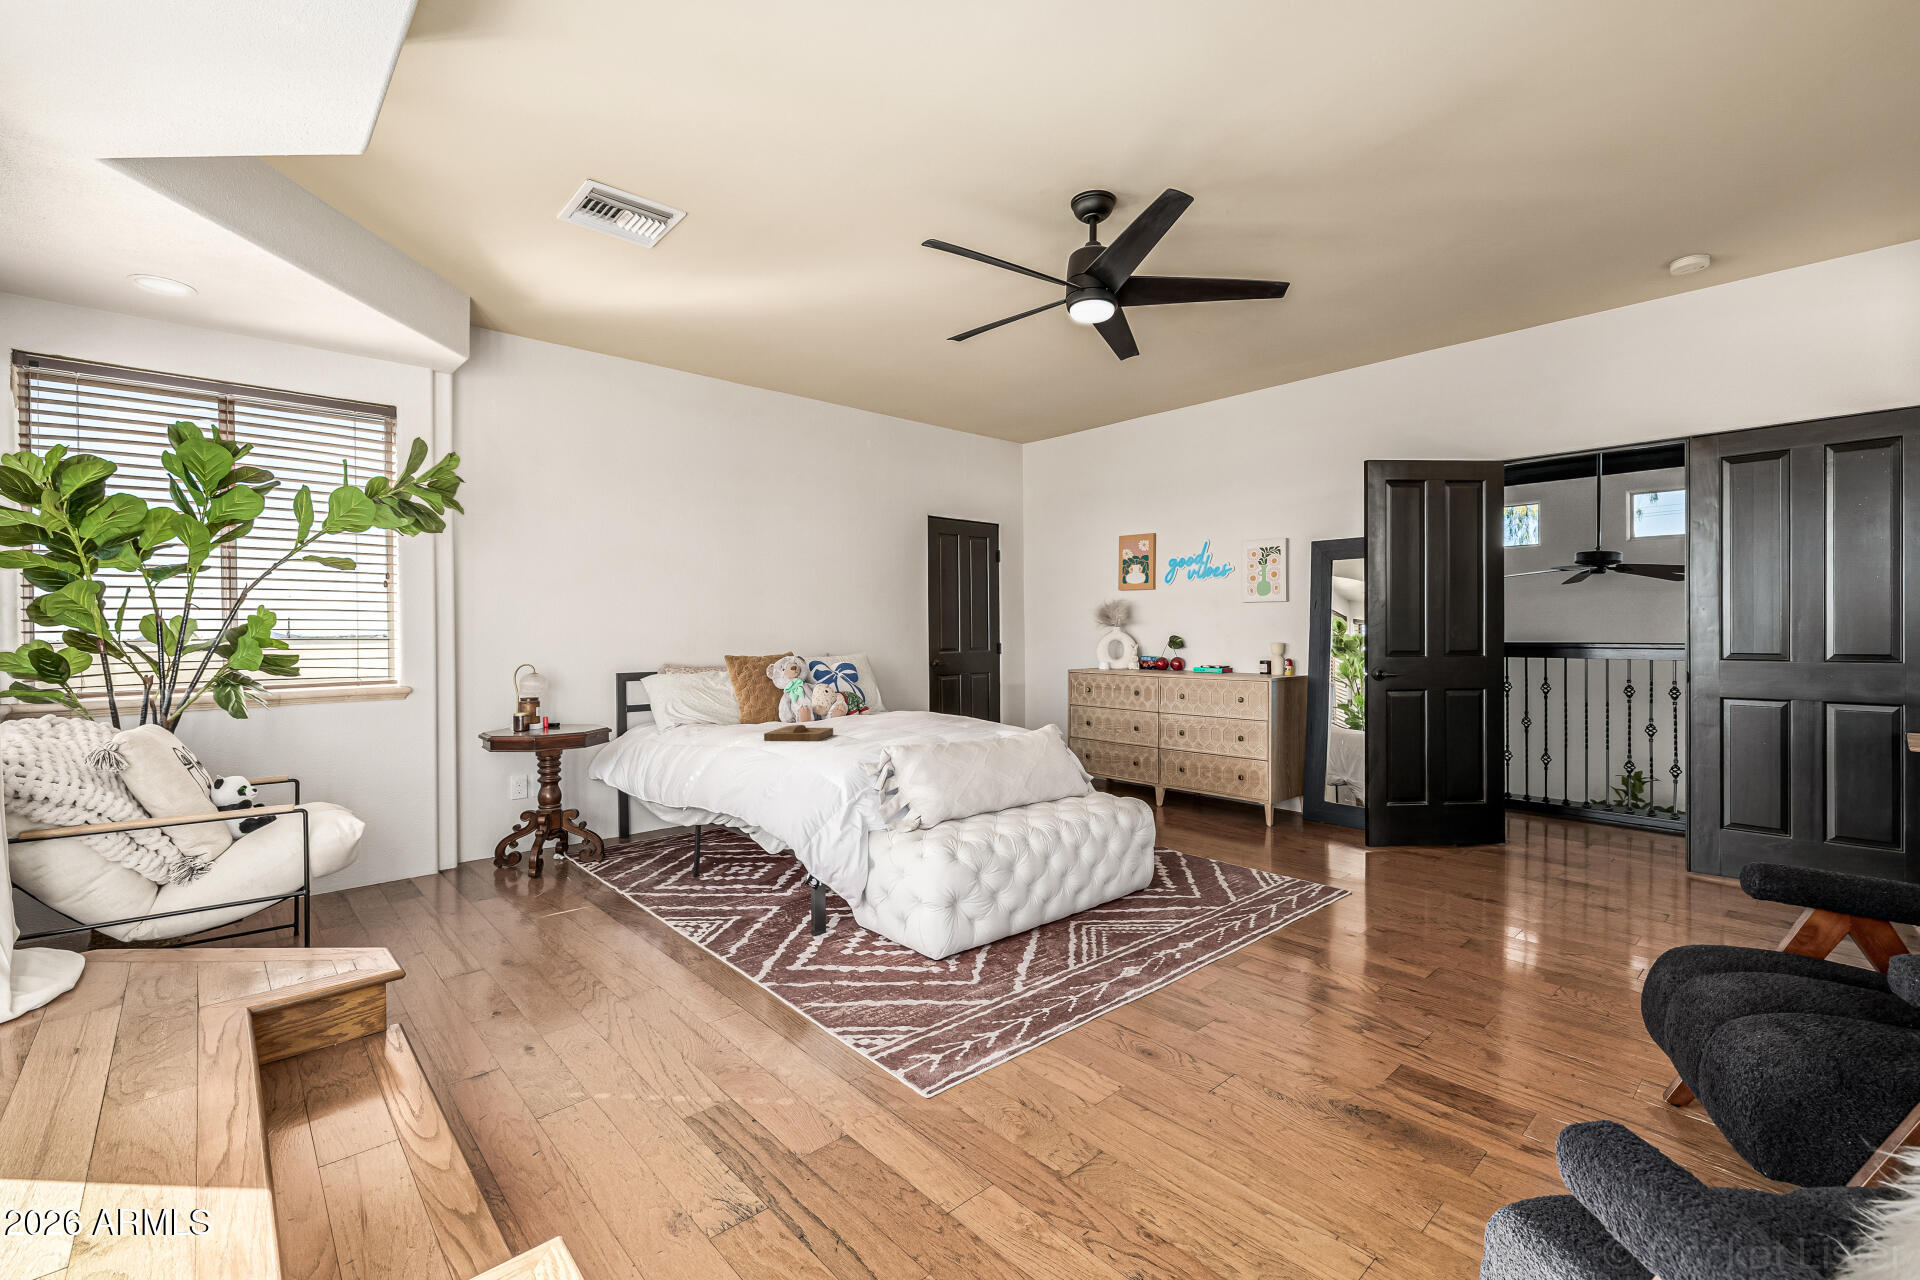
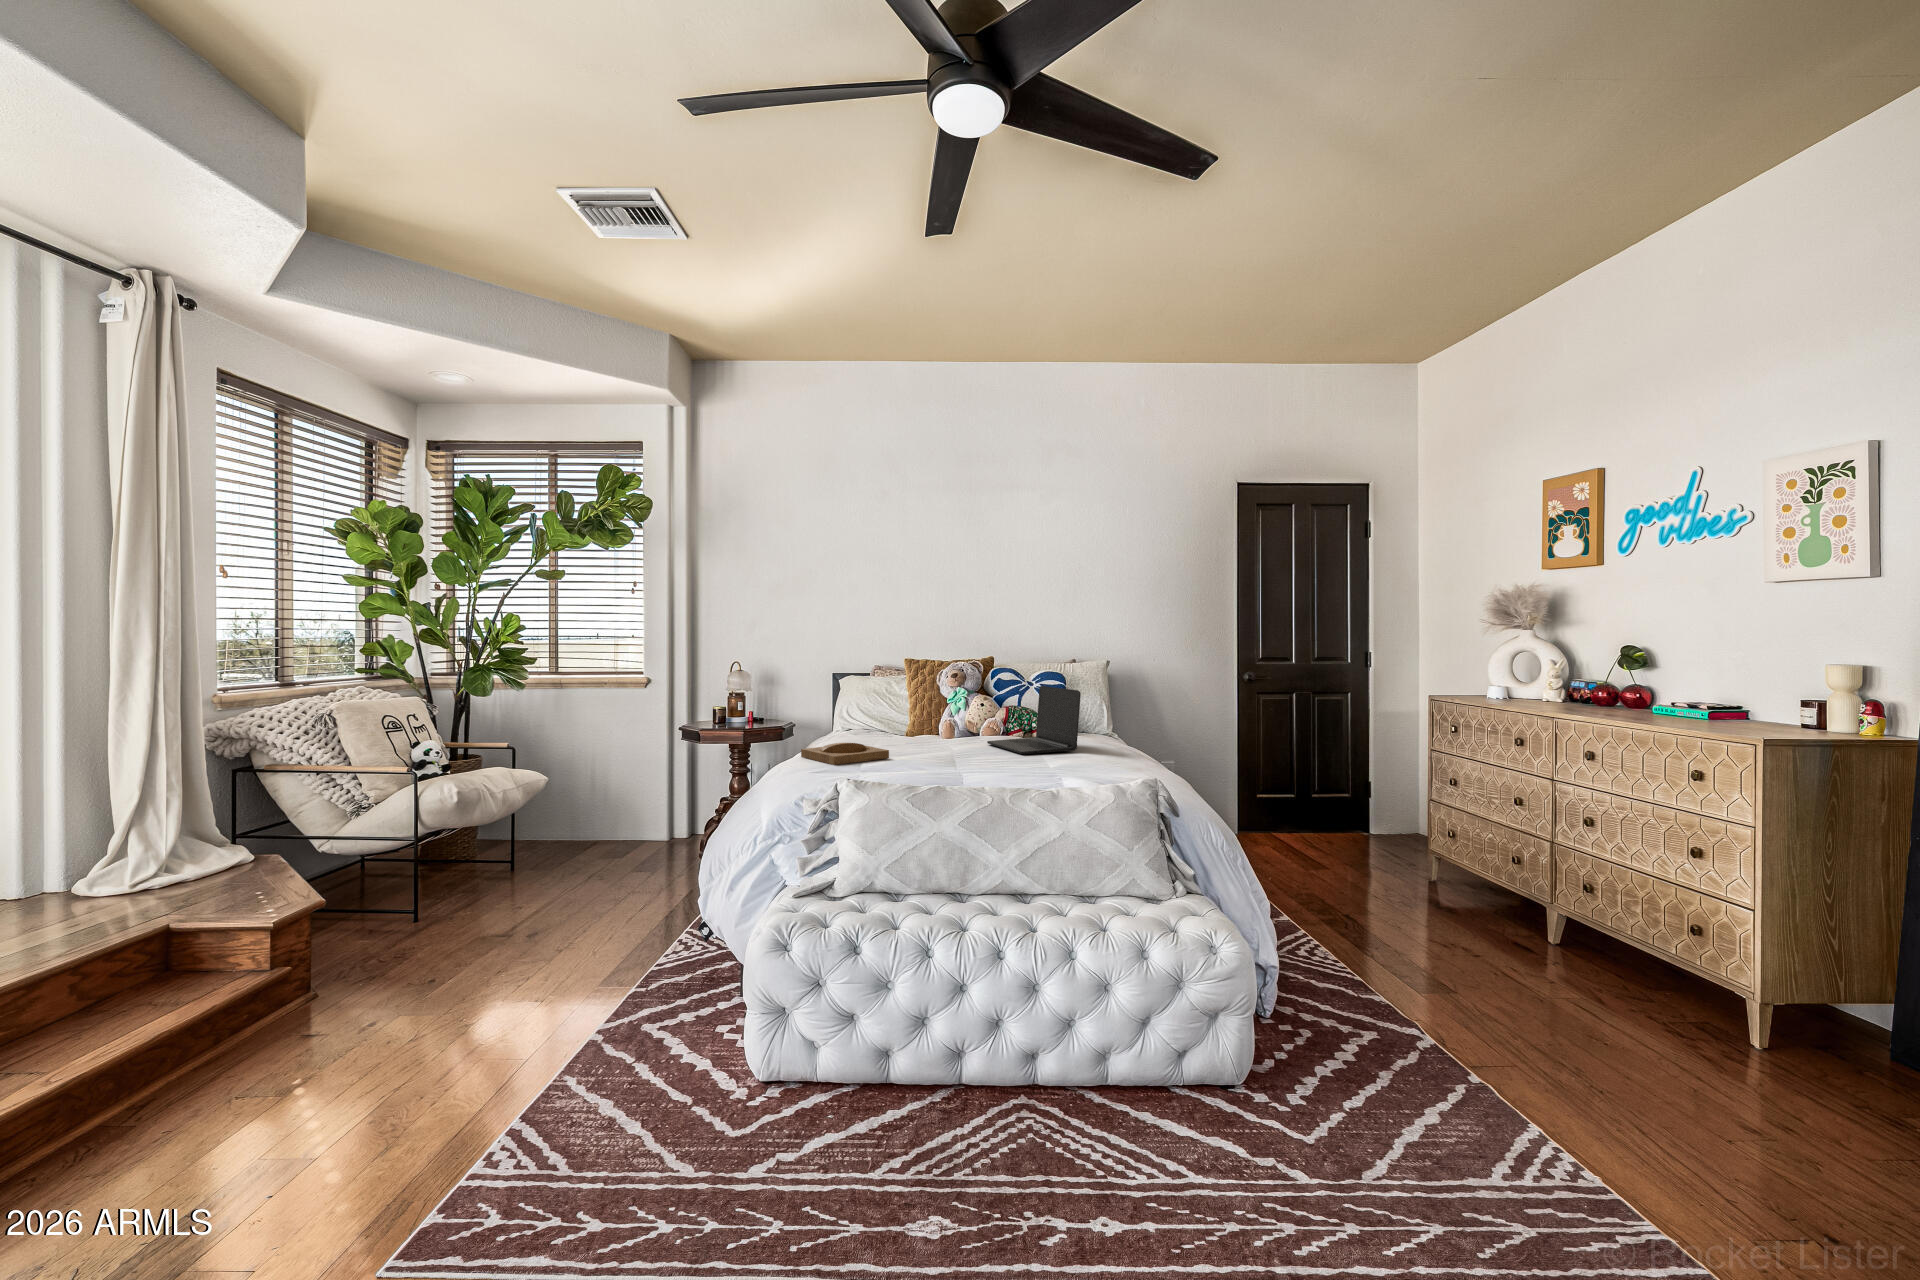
laptop: none [850,673,929,725] -> present [987,686,1081,755]

